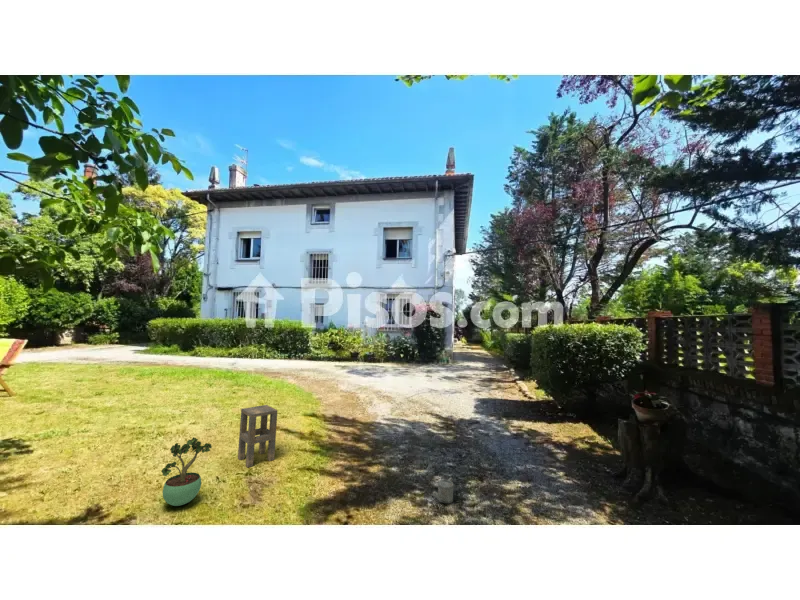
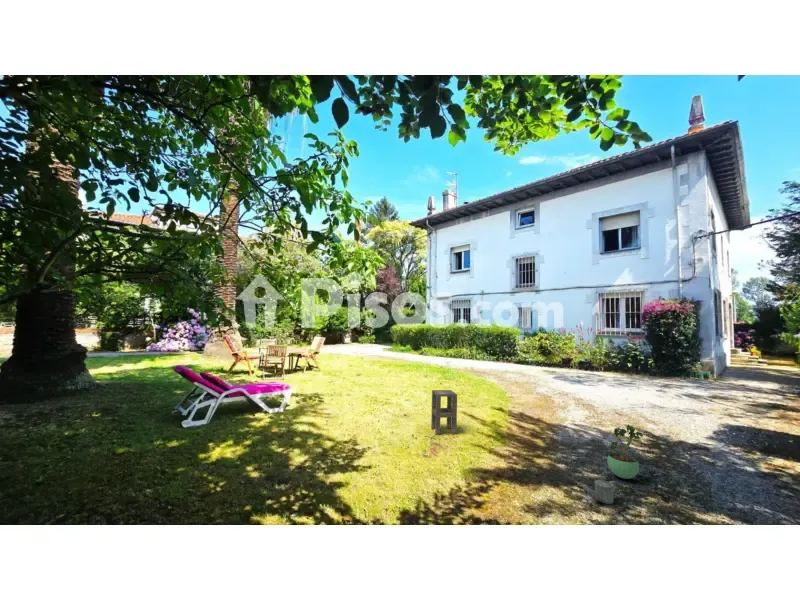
potted plant: present [162,437,212,506] -> present [607,424,643,479]

